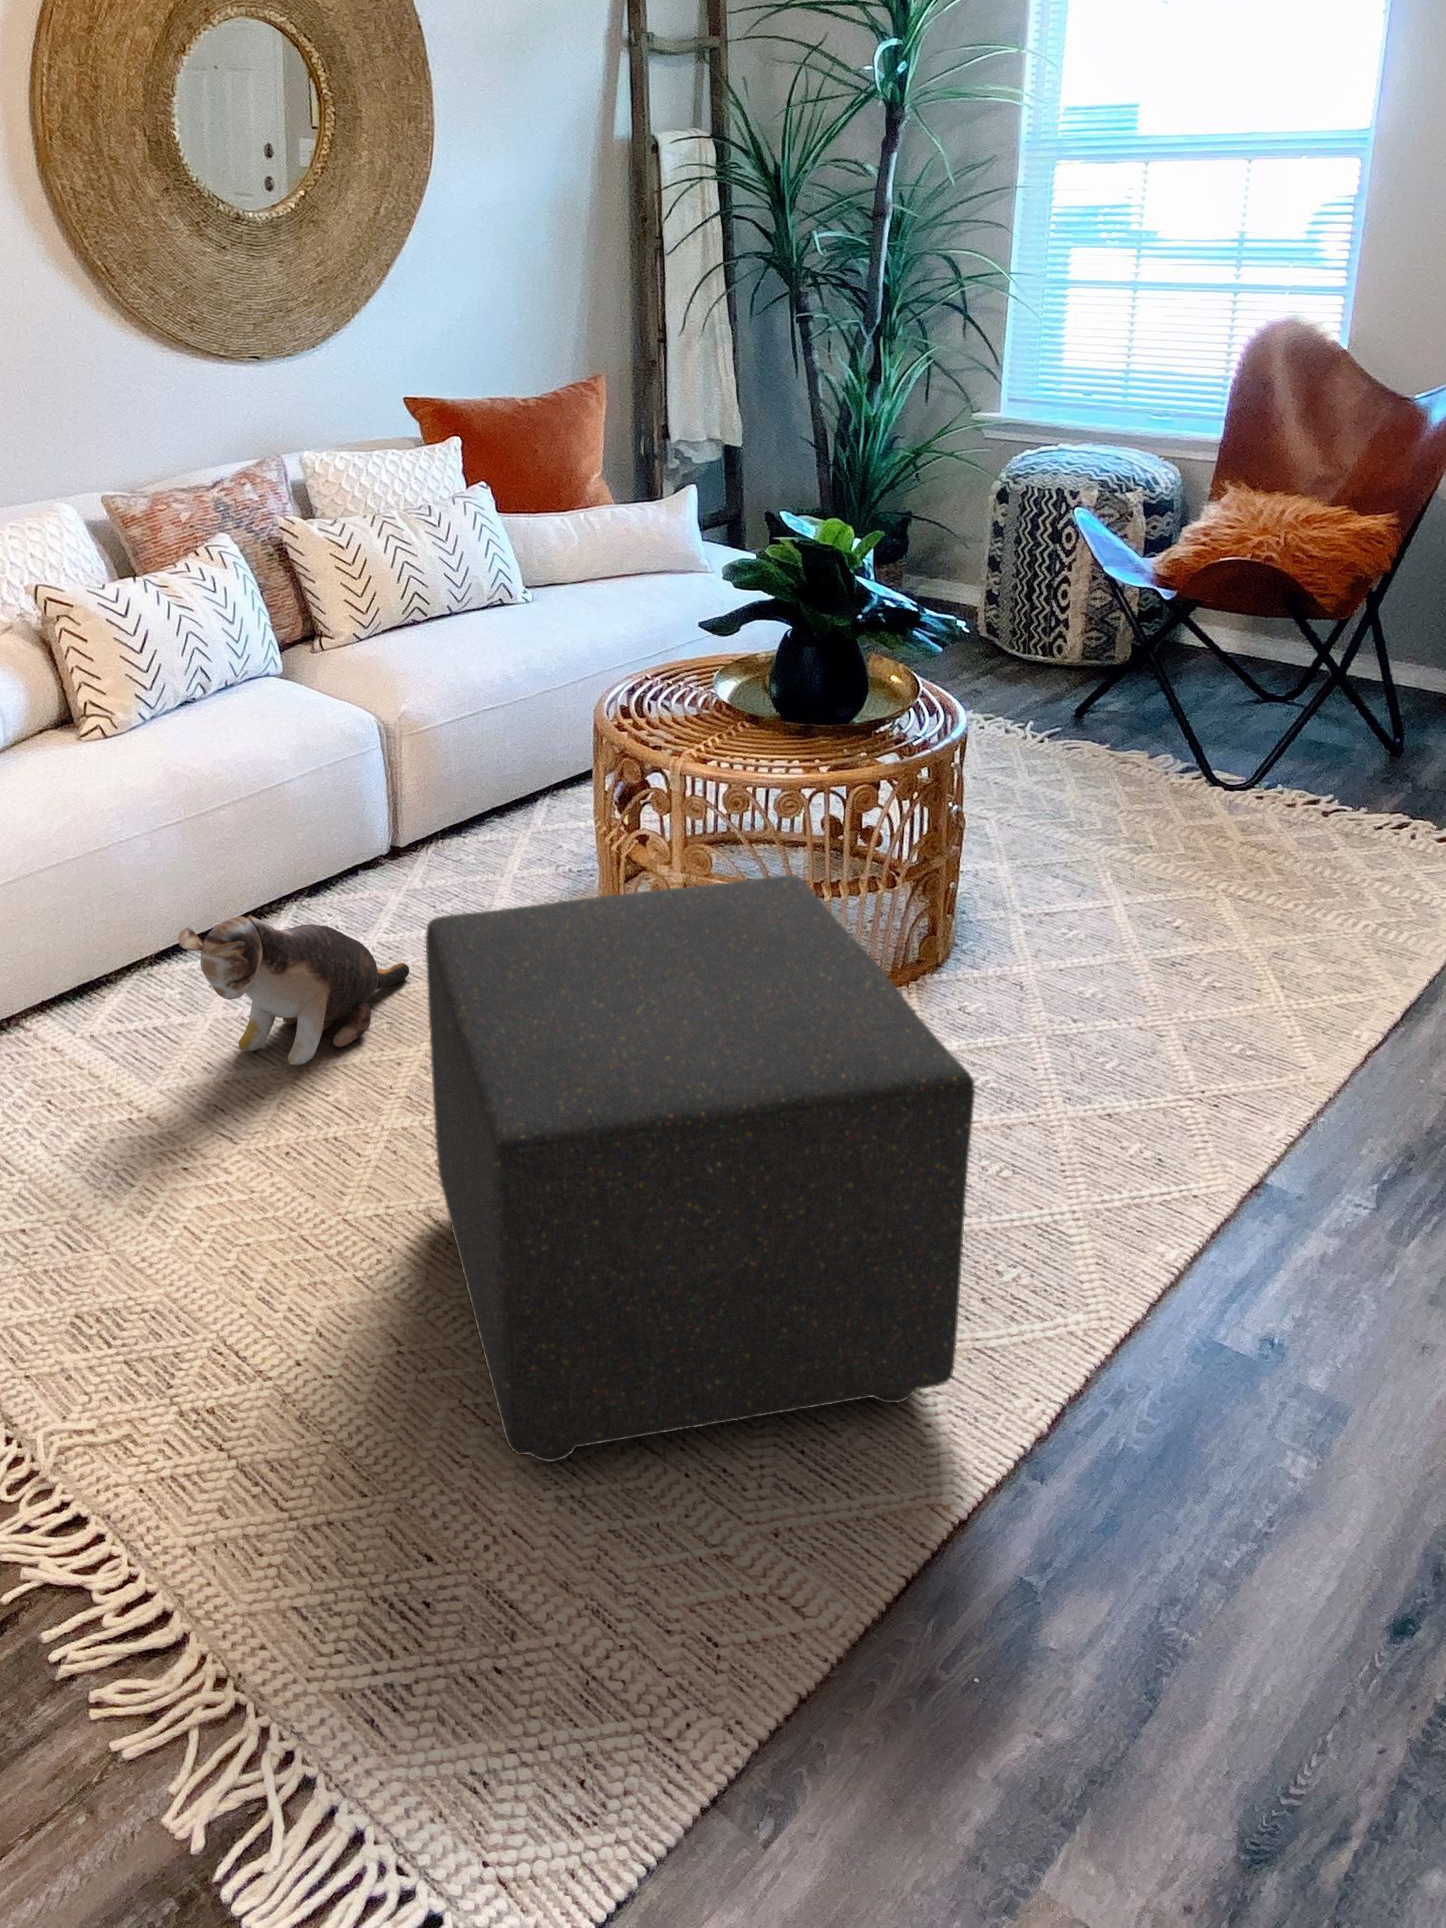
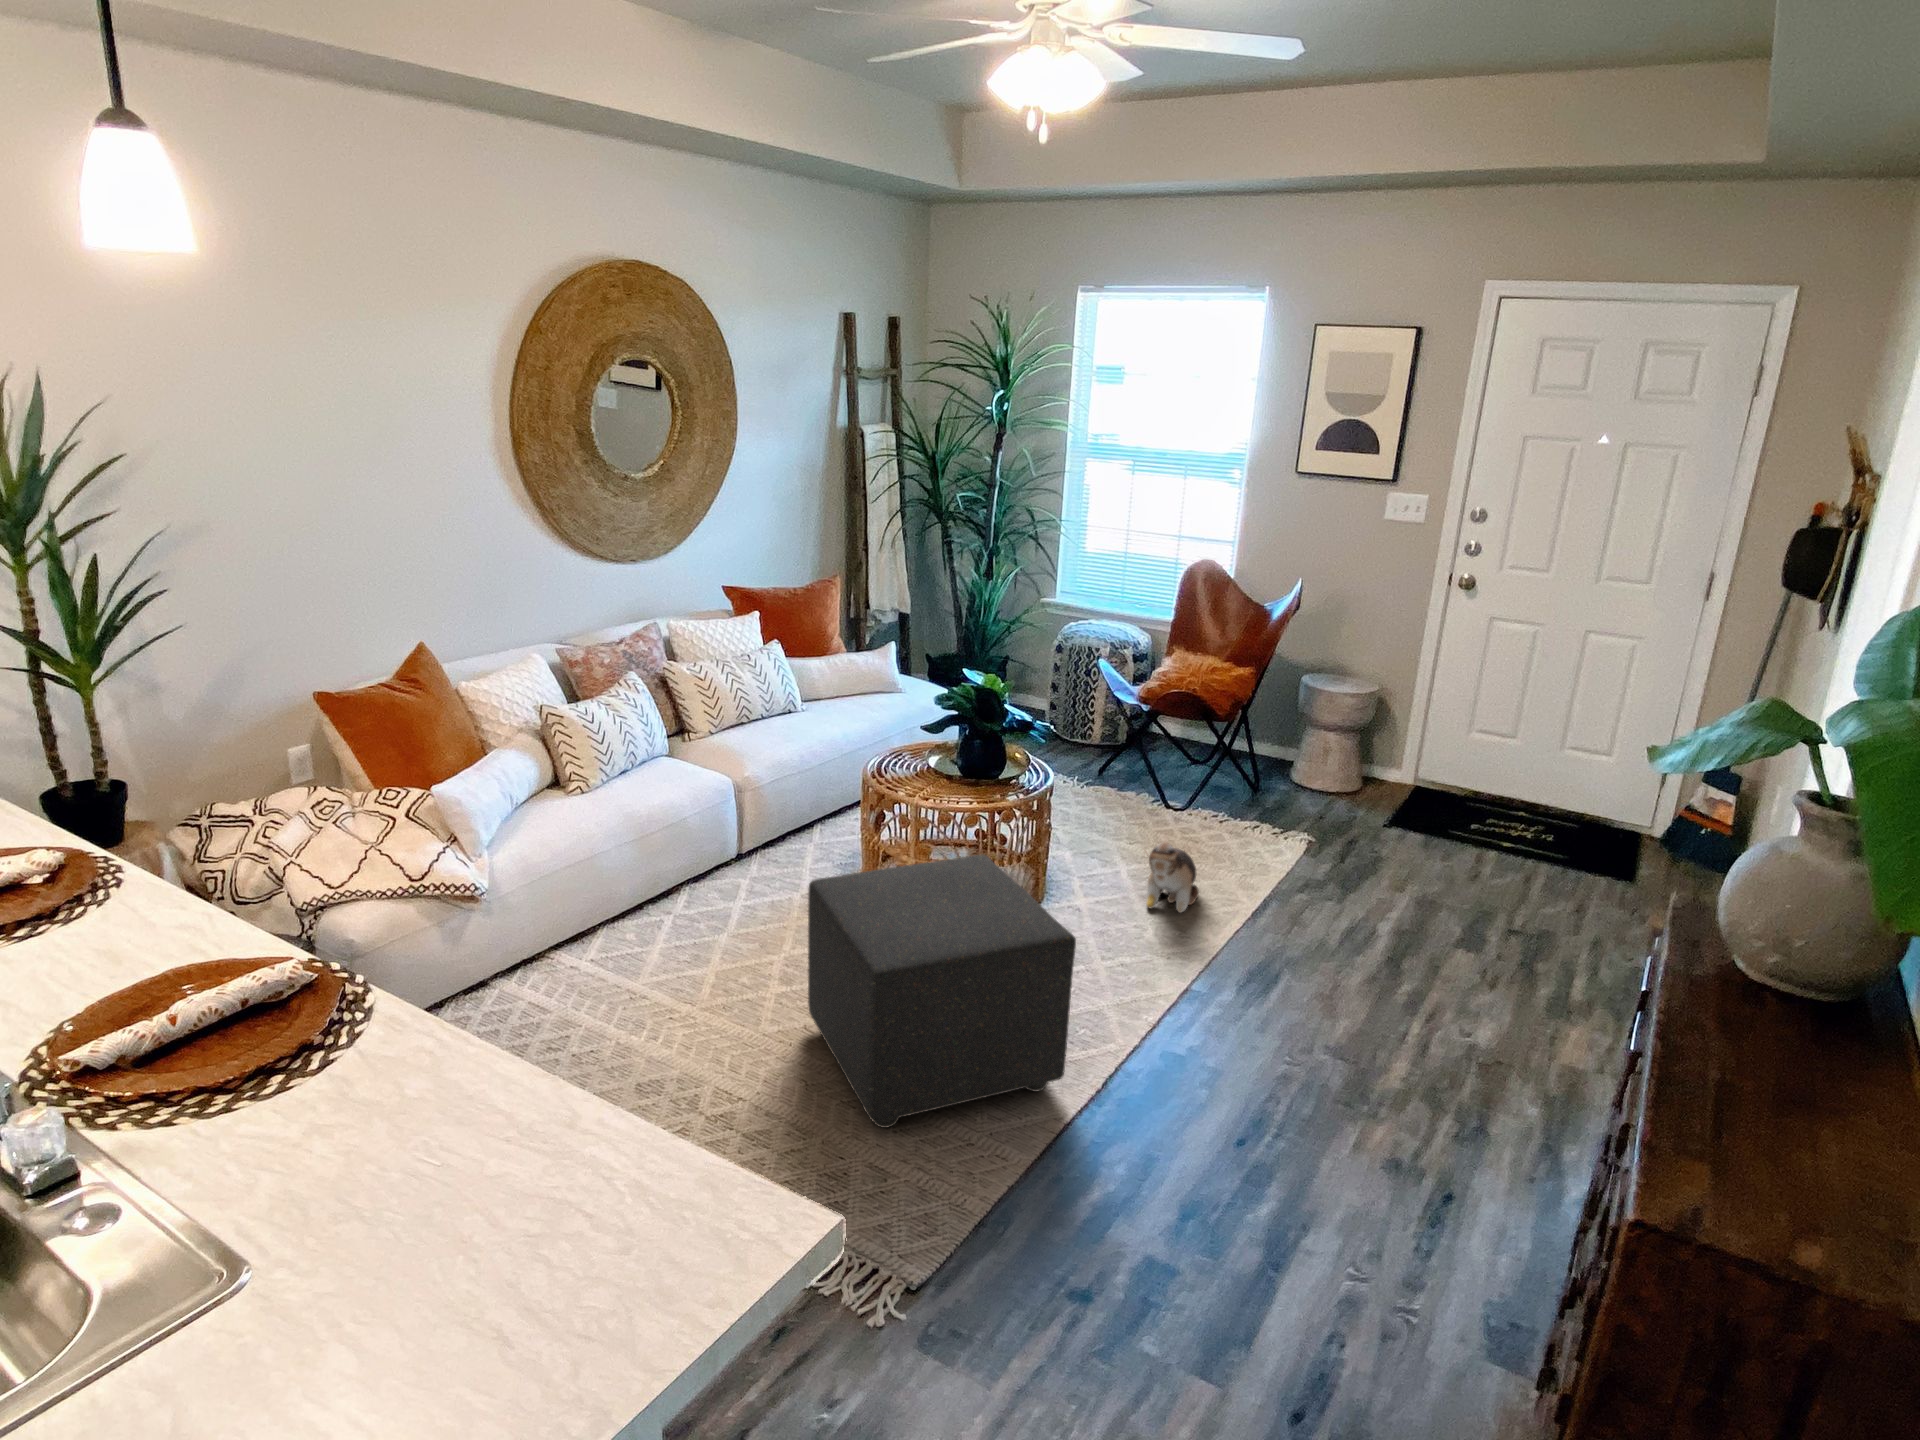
plush toy: present [178,915,409,1065] -> present [1146,842,1199,912]

